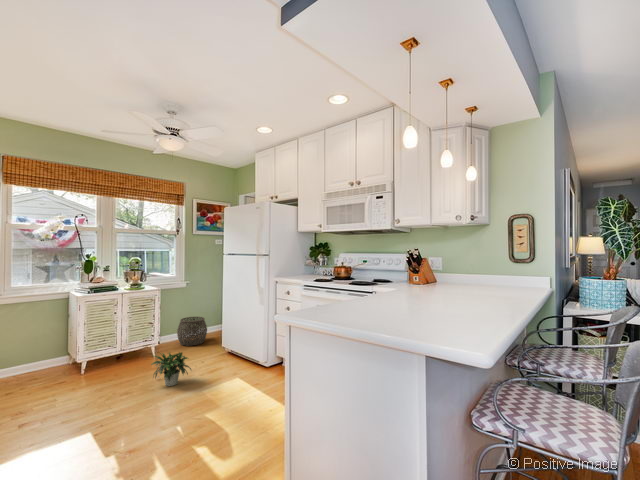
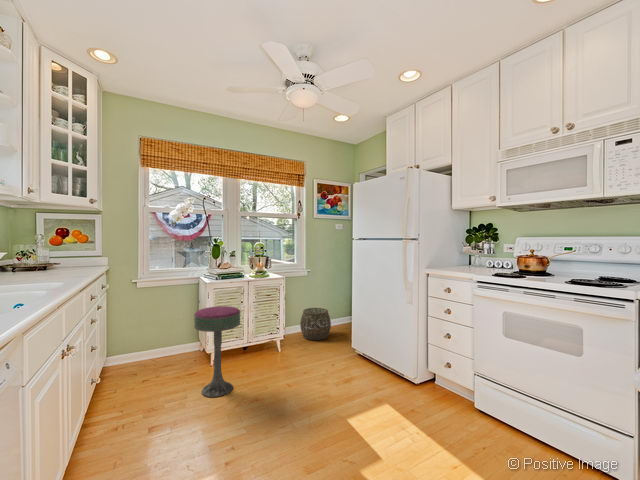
bar stool: none [66,316,113,396] -> present [194,306,240,397]
potted plant: present [151,352,191,386] -> none [269,354,327,397]

